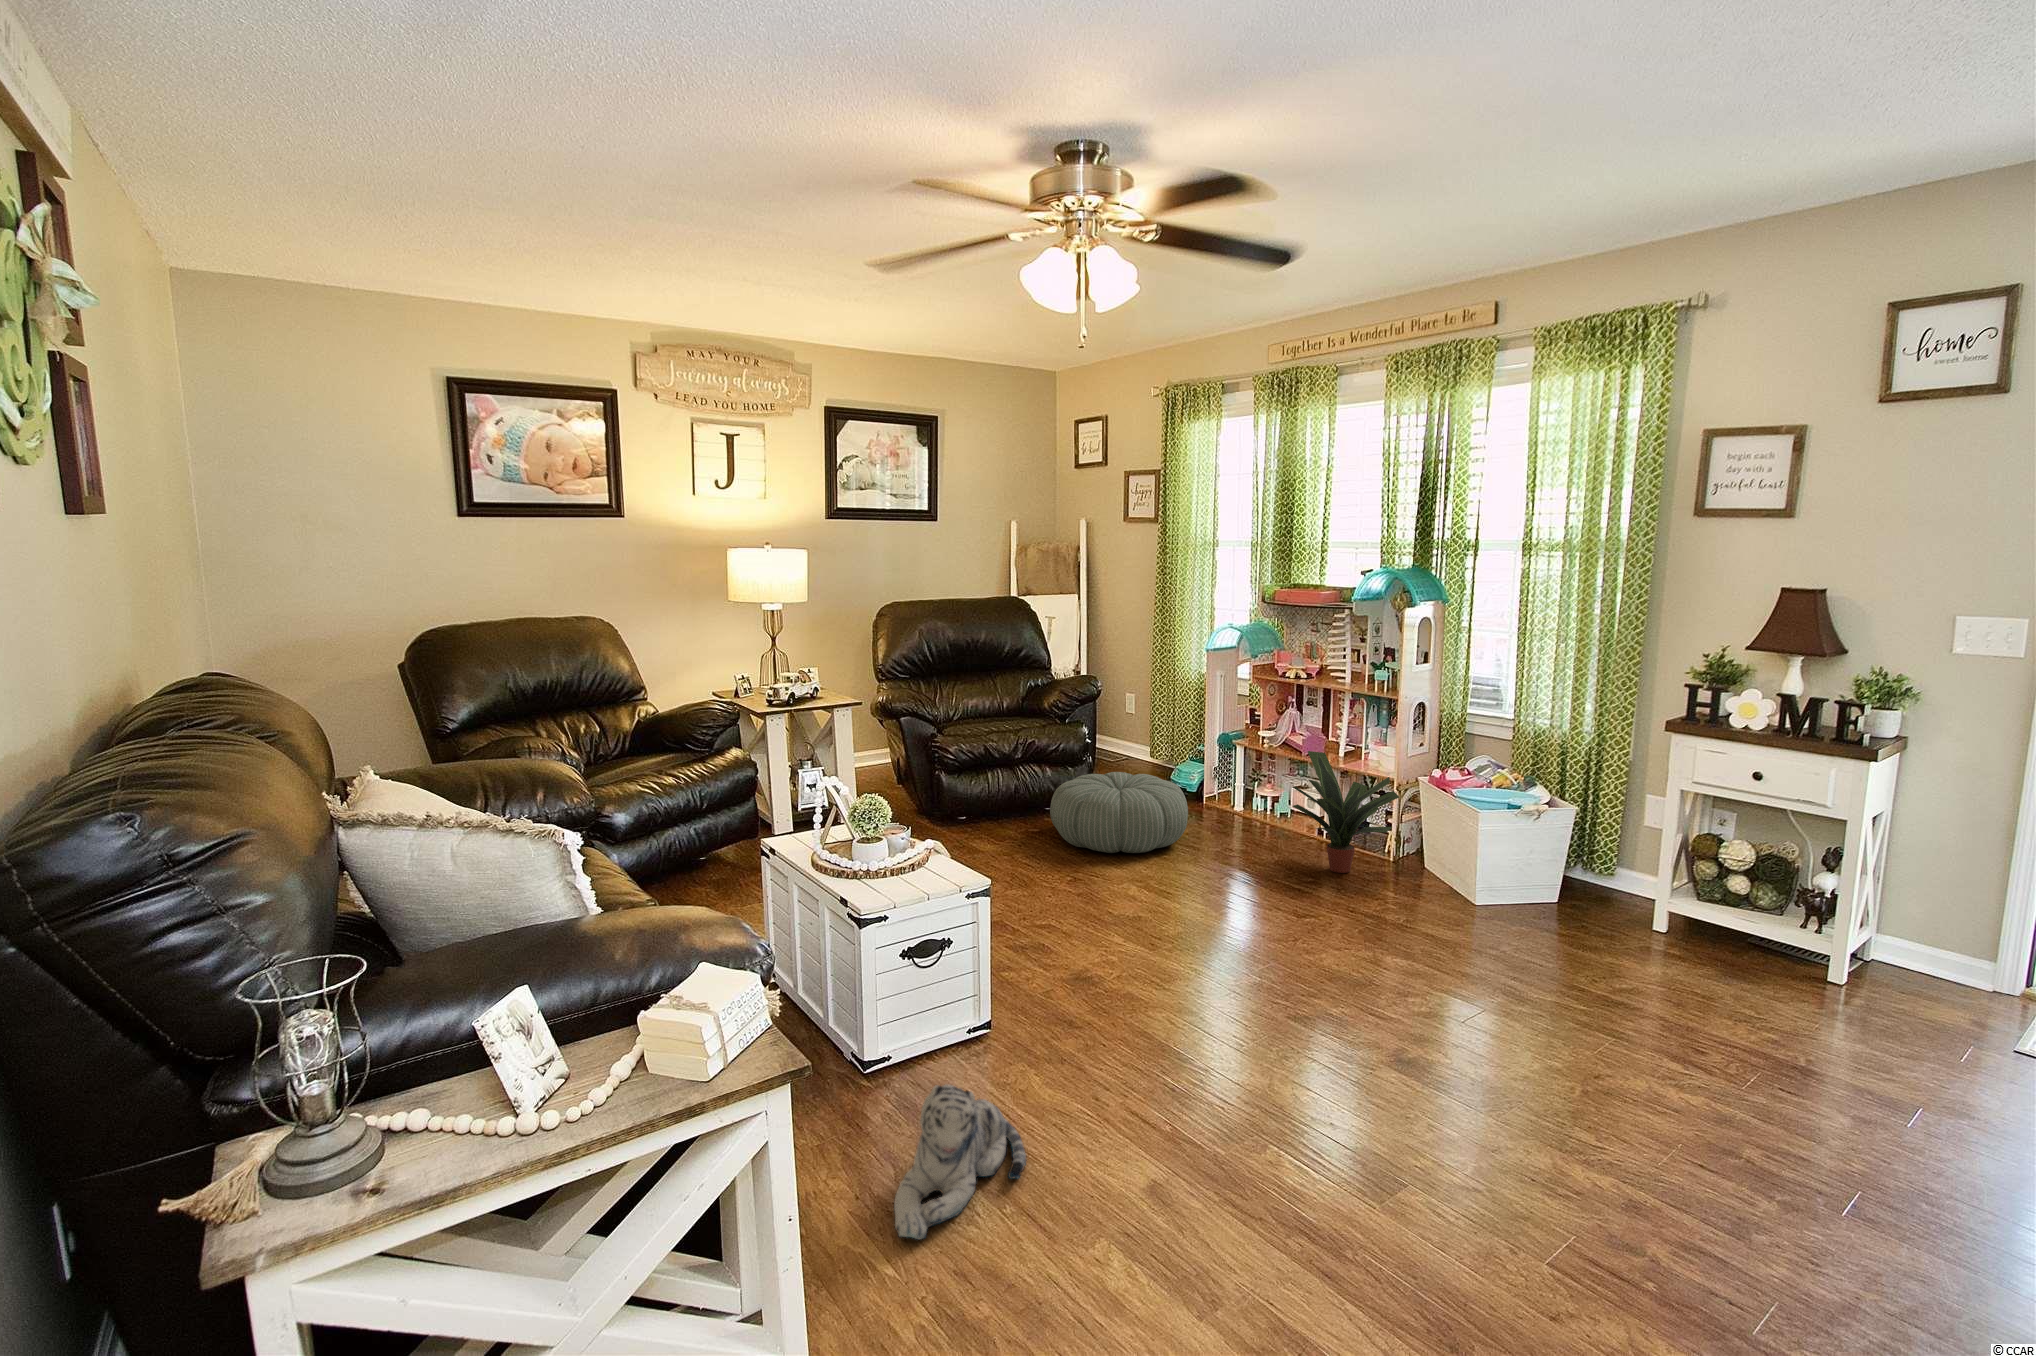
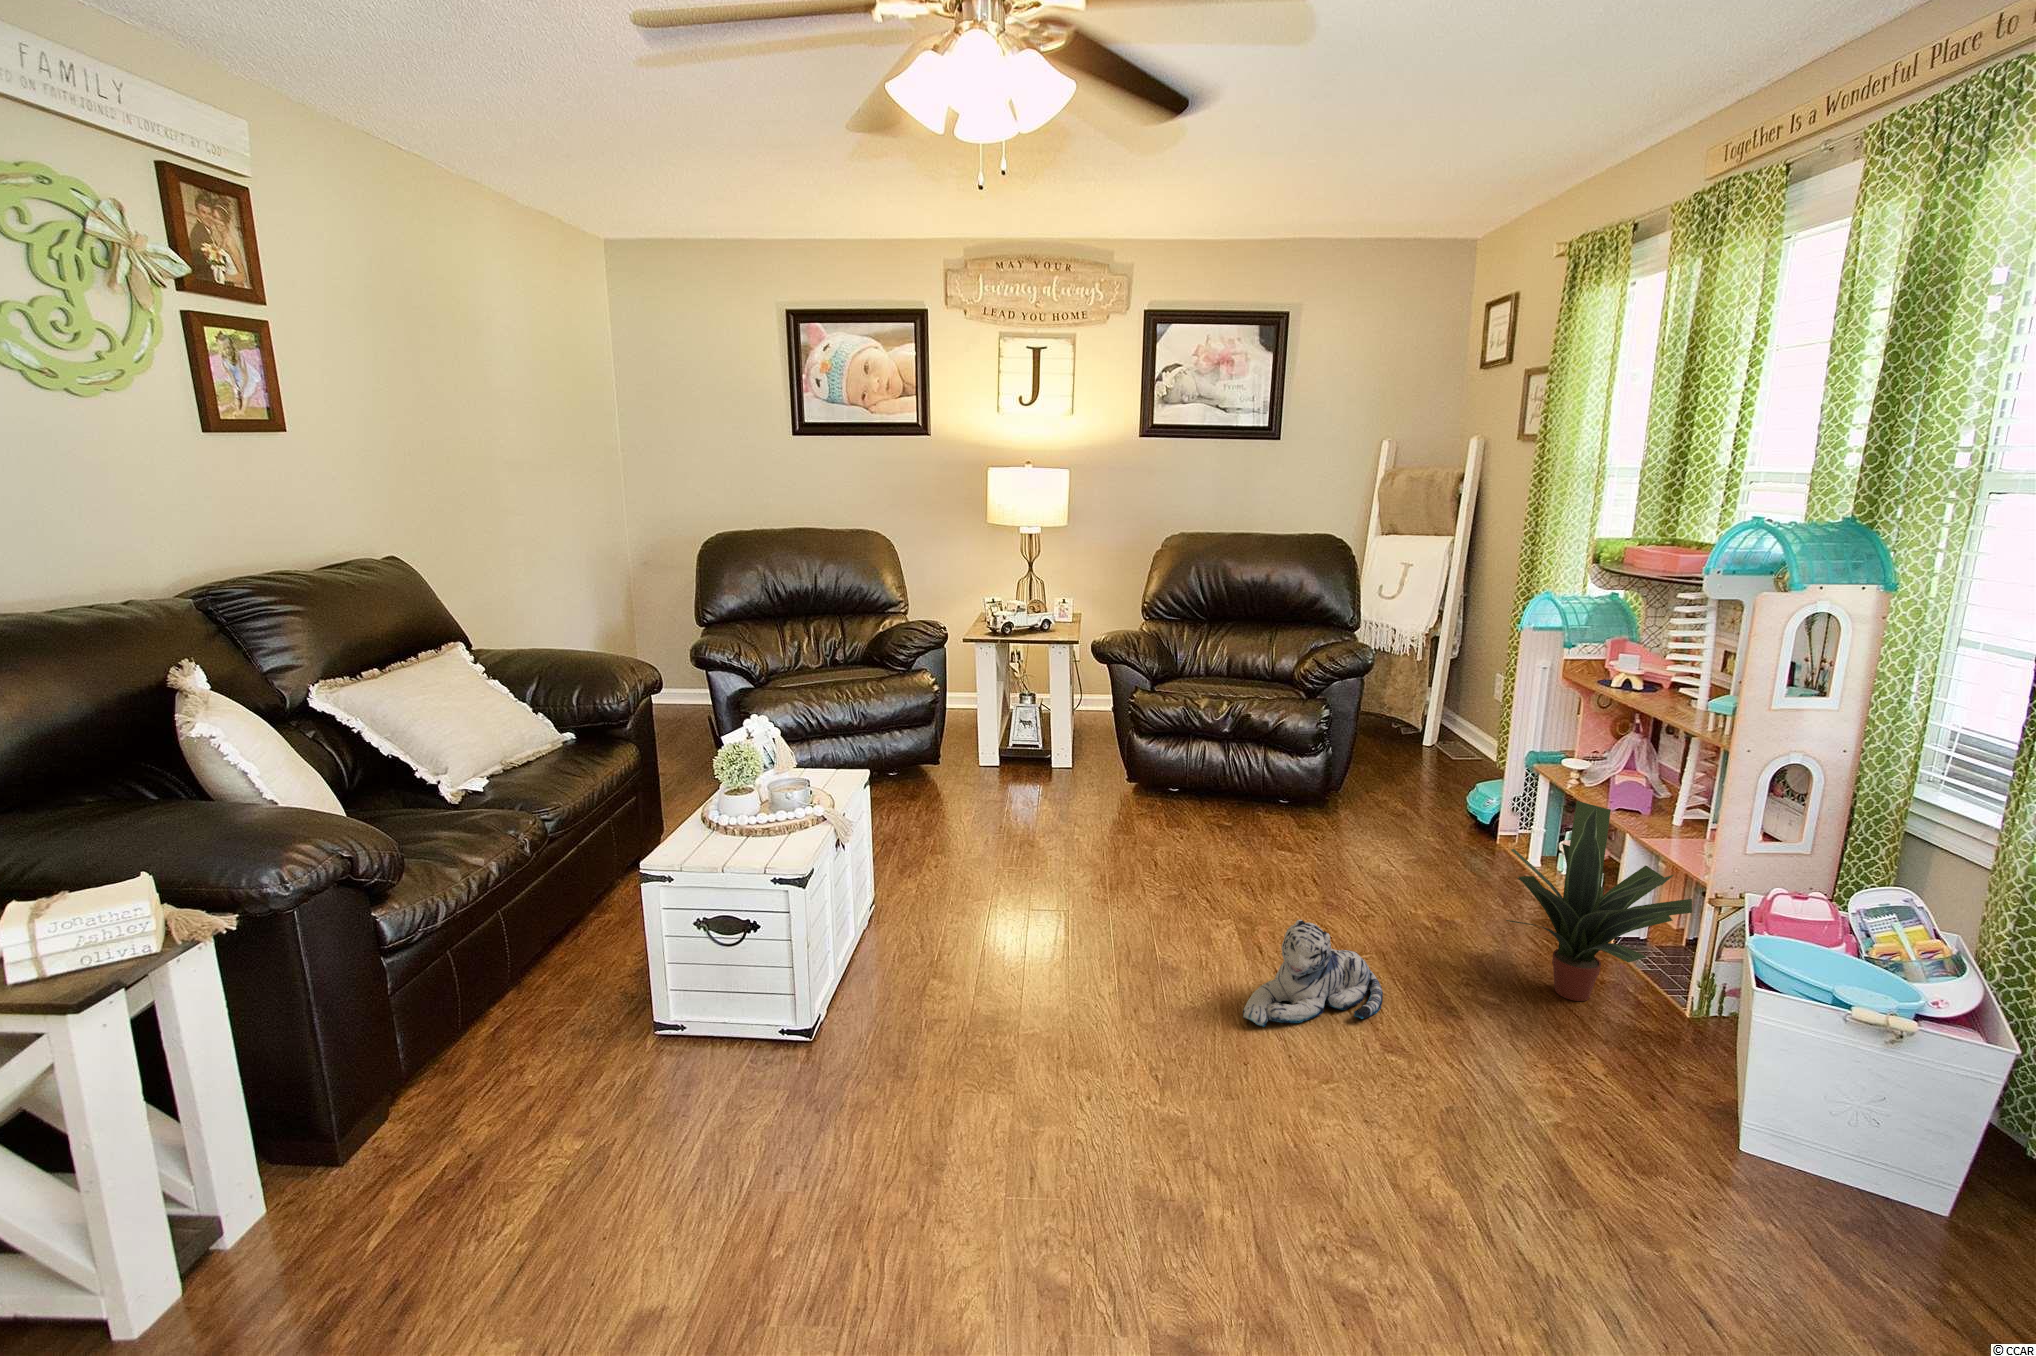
pouf: present [1050,772,1188,853] -> none [1225,766,1412,881]
plush toy: present [894,1085,1026,1239] -> present [1243,920,1383,1027]

